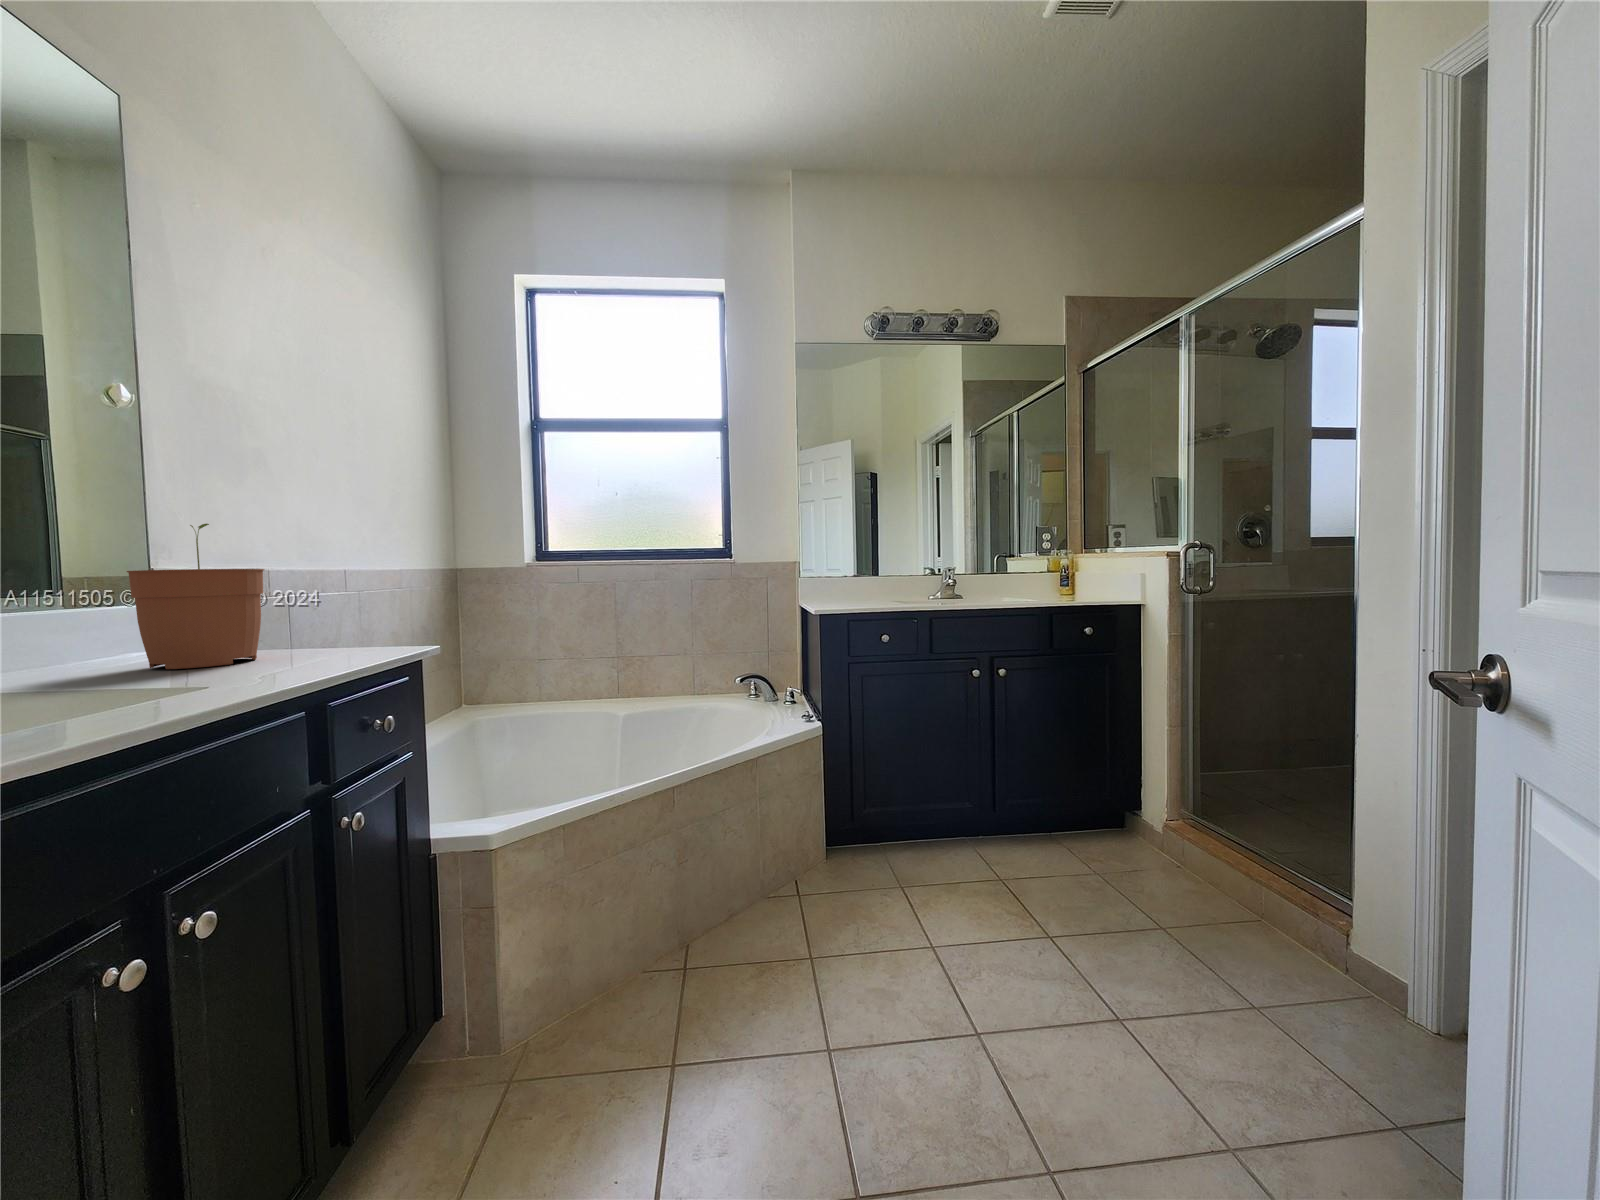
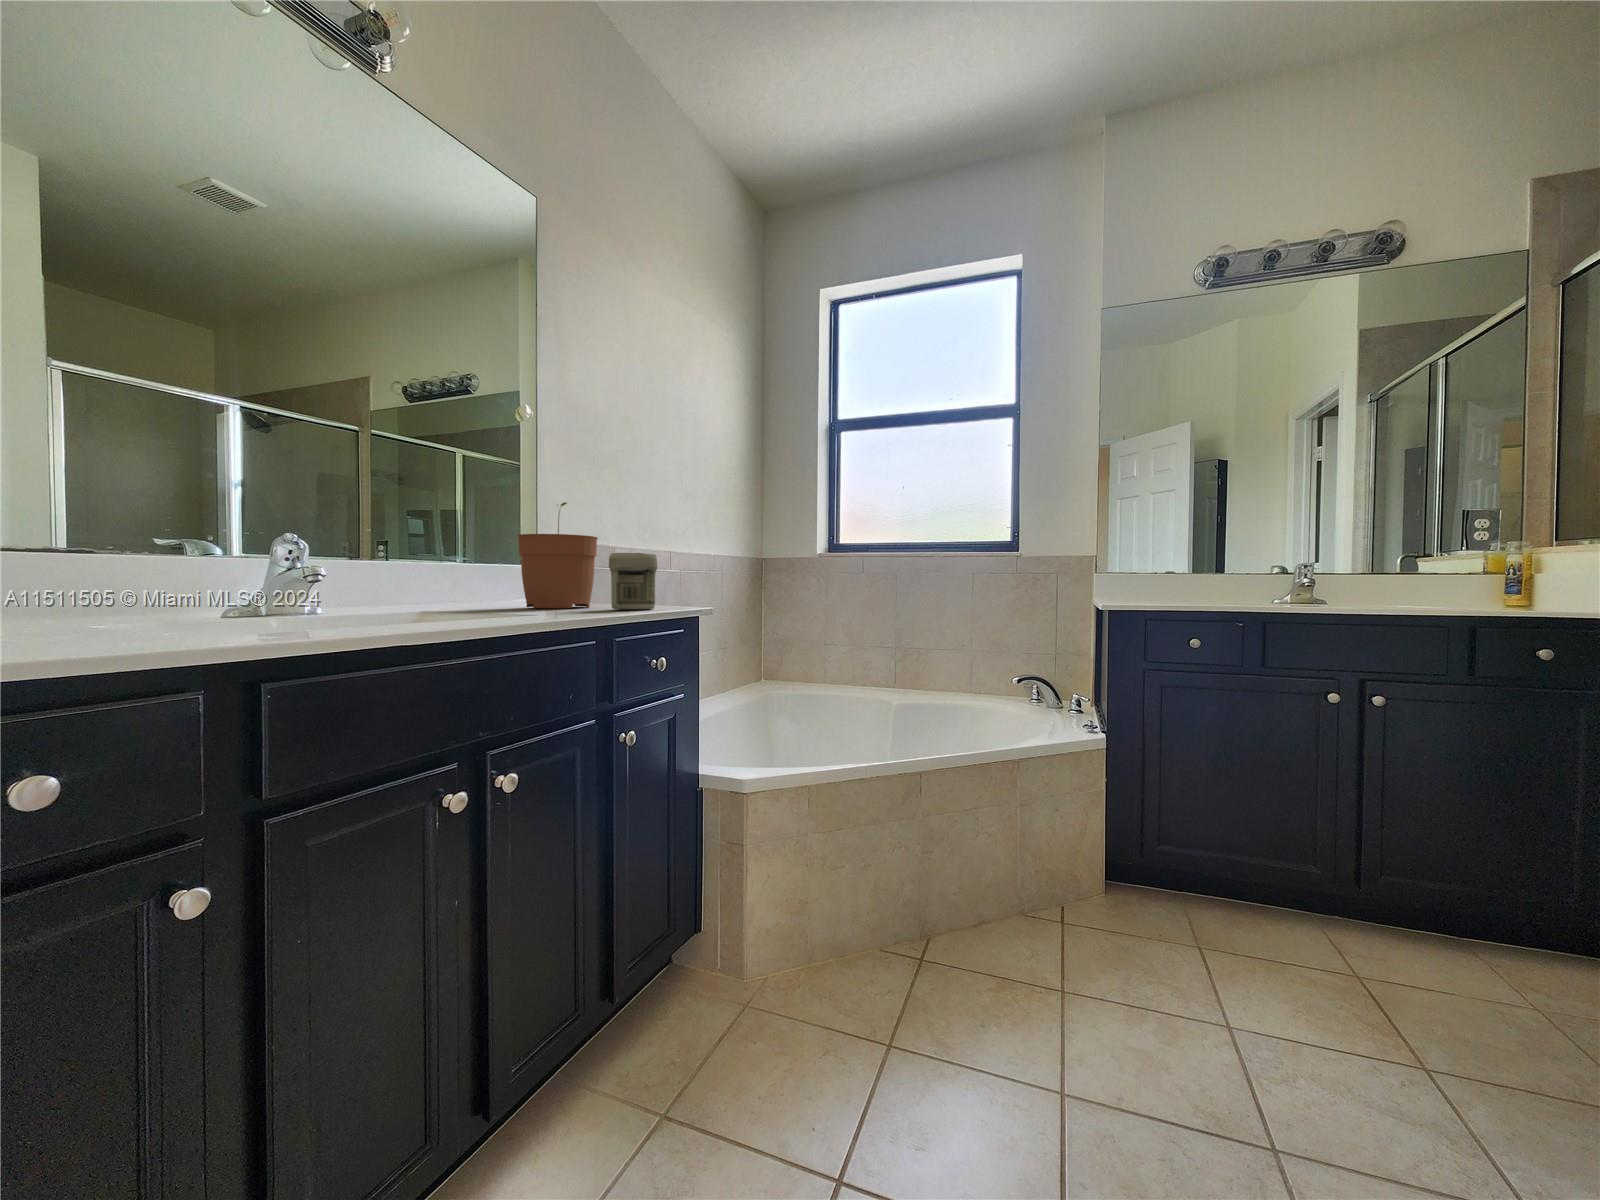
jar: none [295,591,367,663] -> present [609,553,657,610]

